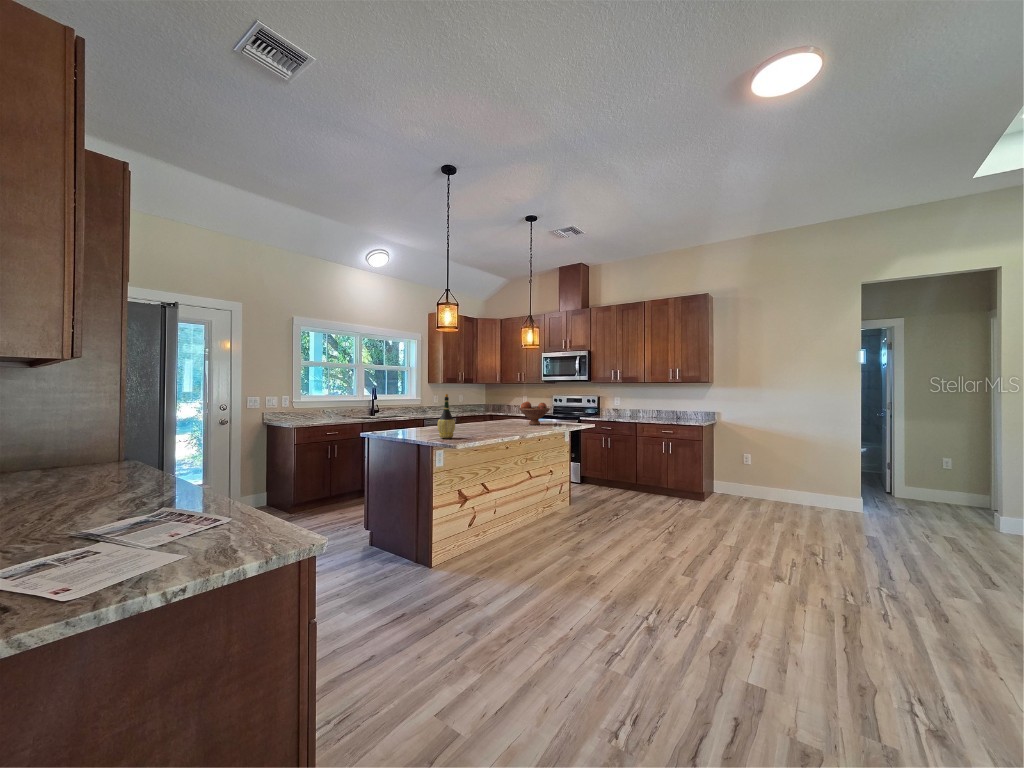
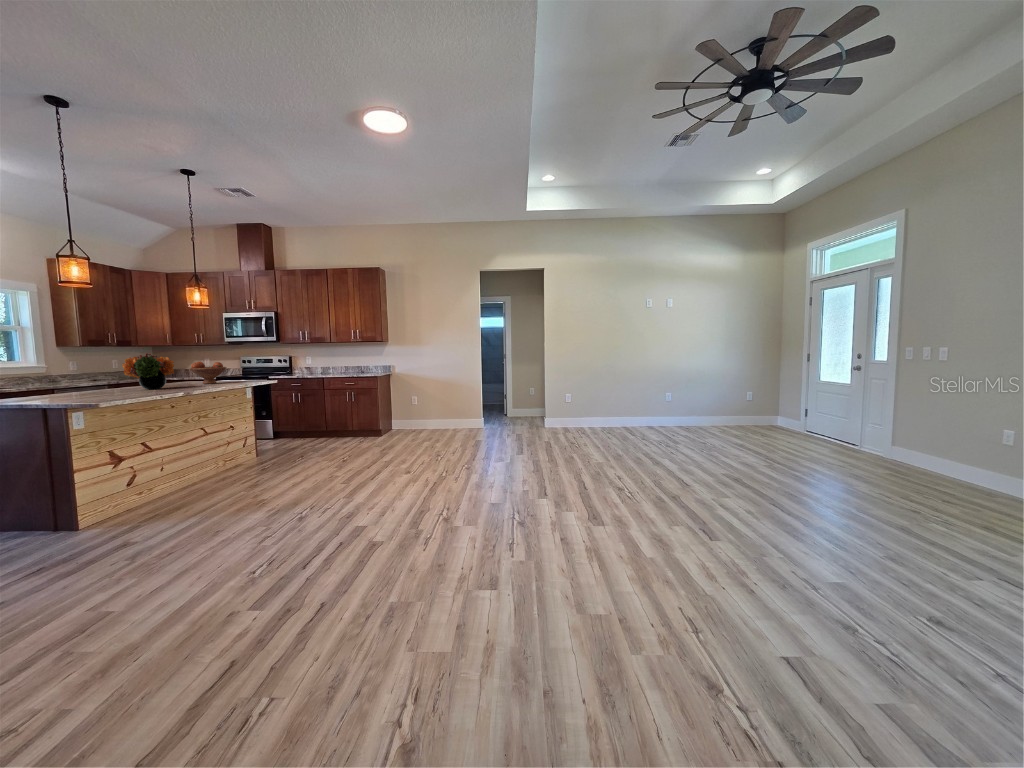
flower arrangement: none [471,393,510,428] -> present [122,353,174,389]
wine bottle: present [437,394,455,438] -> none [70,354,96,400]

